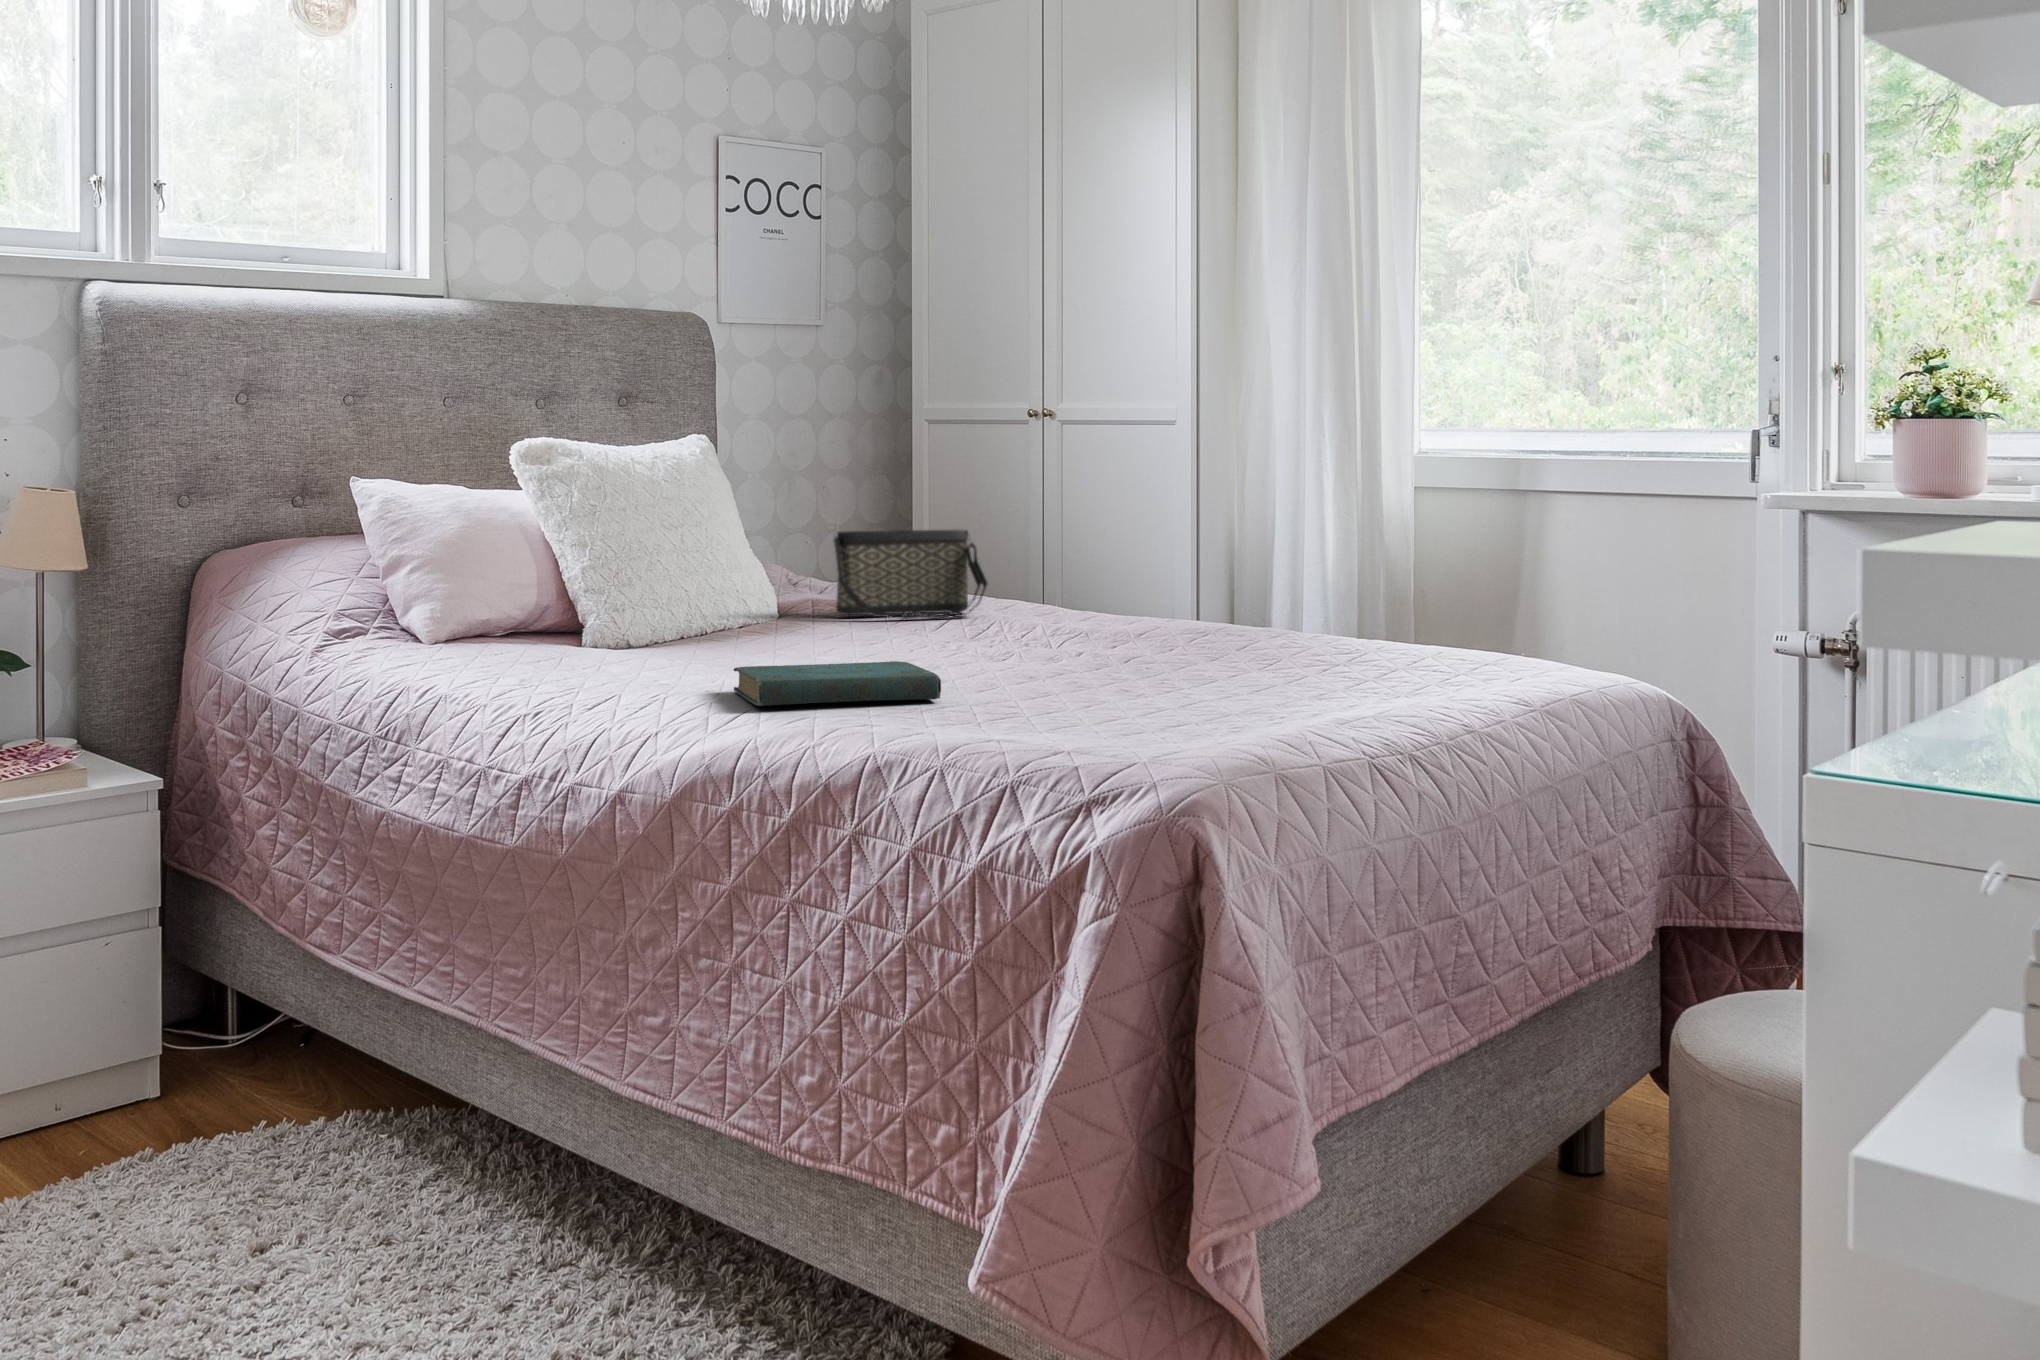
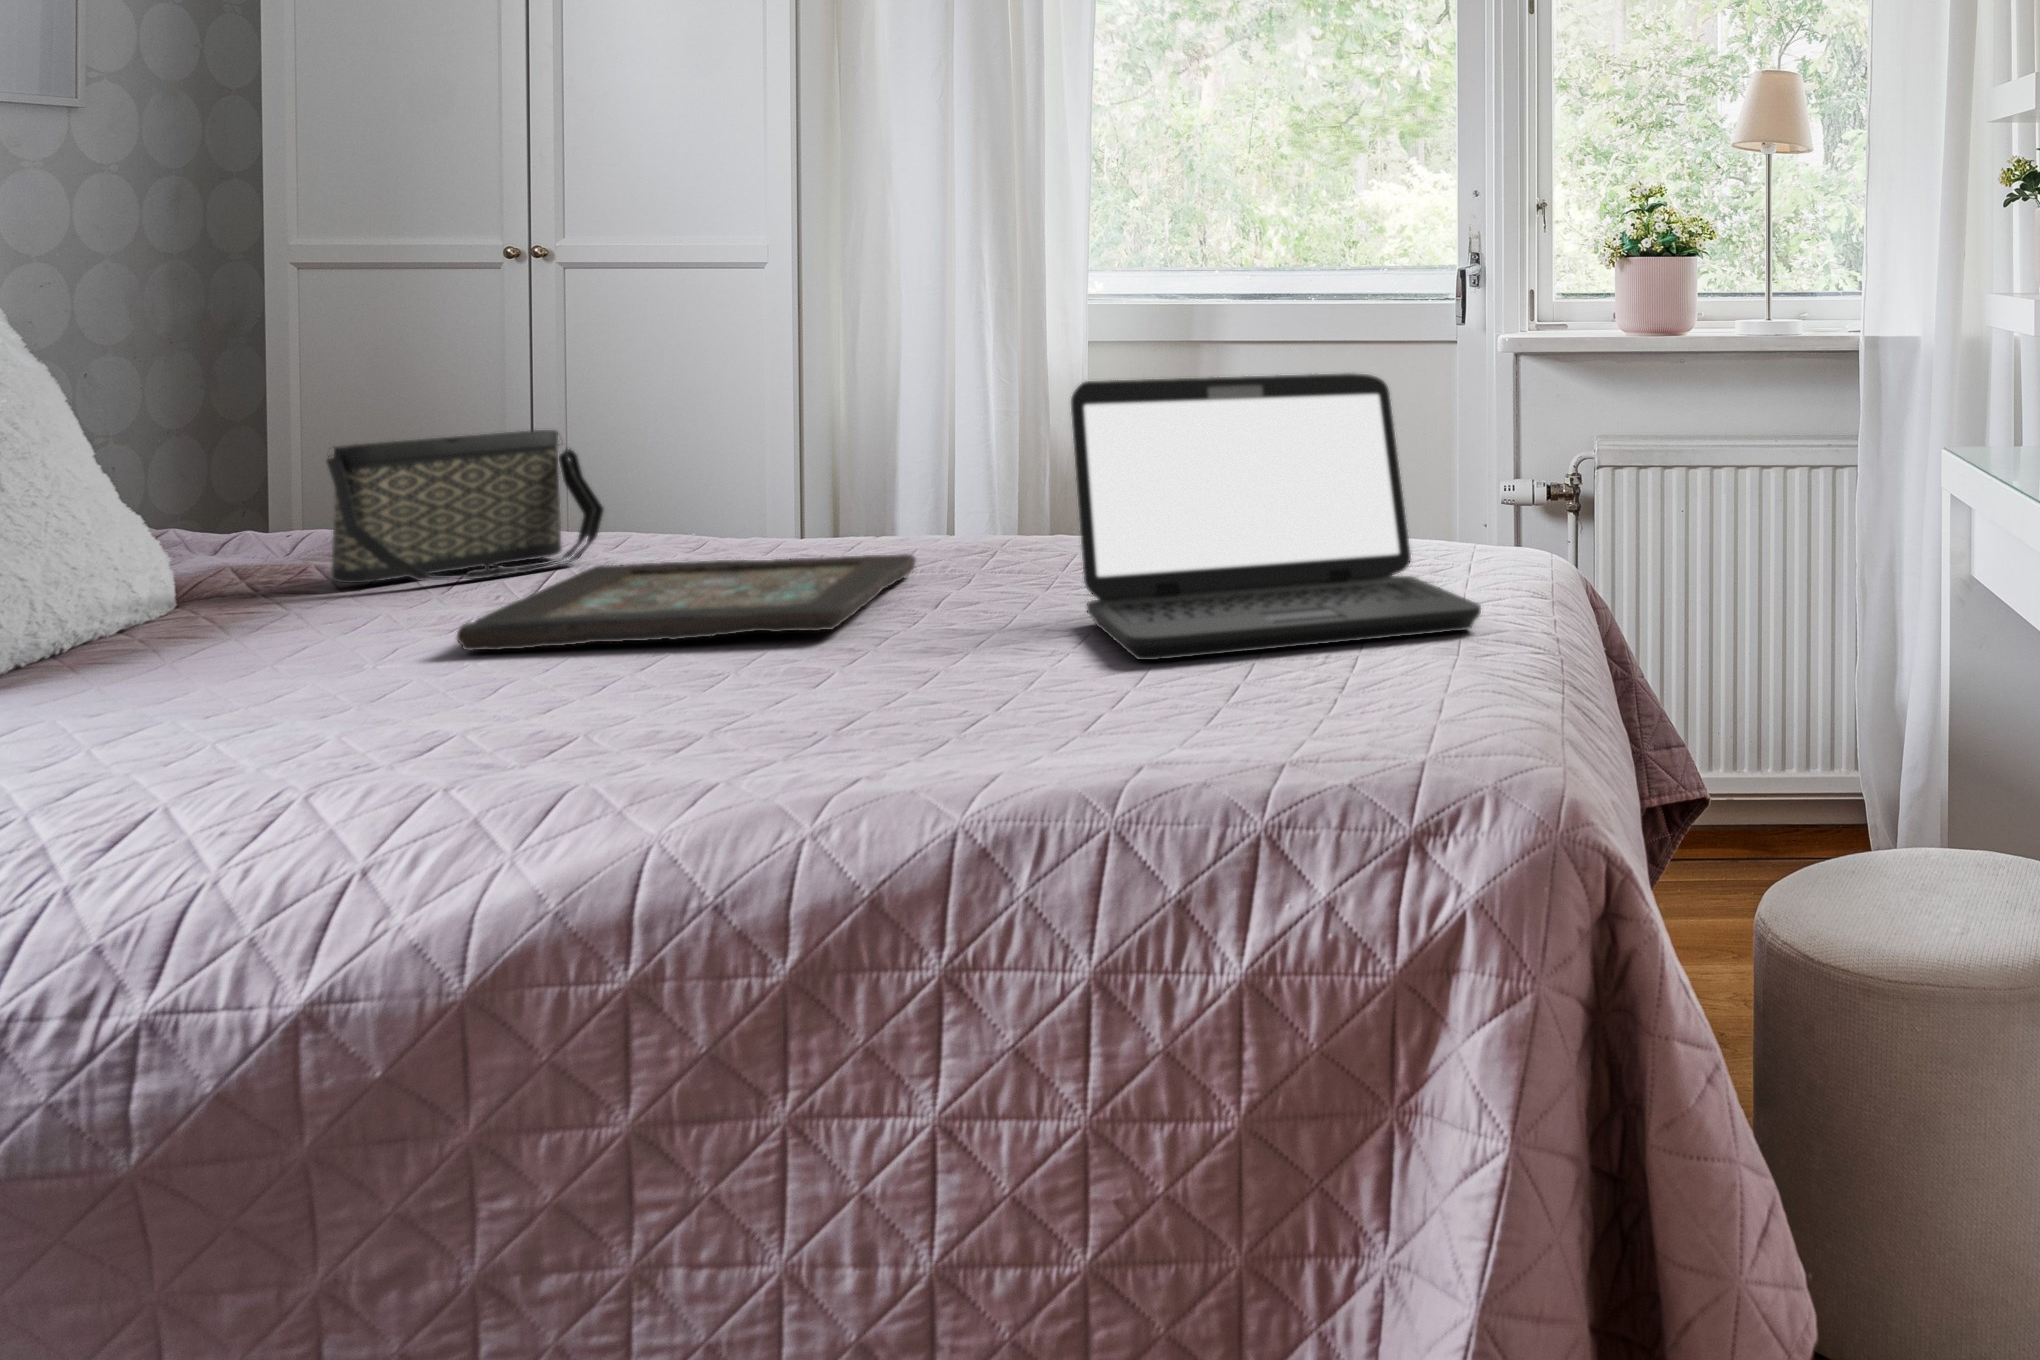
laptop: none [1131,507,1417,713] -> present [1071,373,1481,660]
decorative tray: none [826,616,1130,662] -> present [457,554,916,650]
book: present [734,661,941,706] -> none [433,654,861,776]

